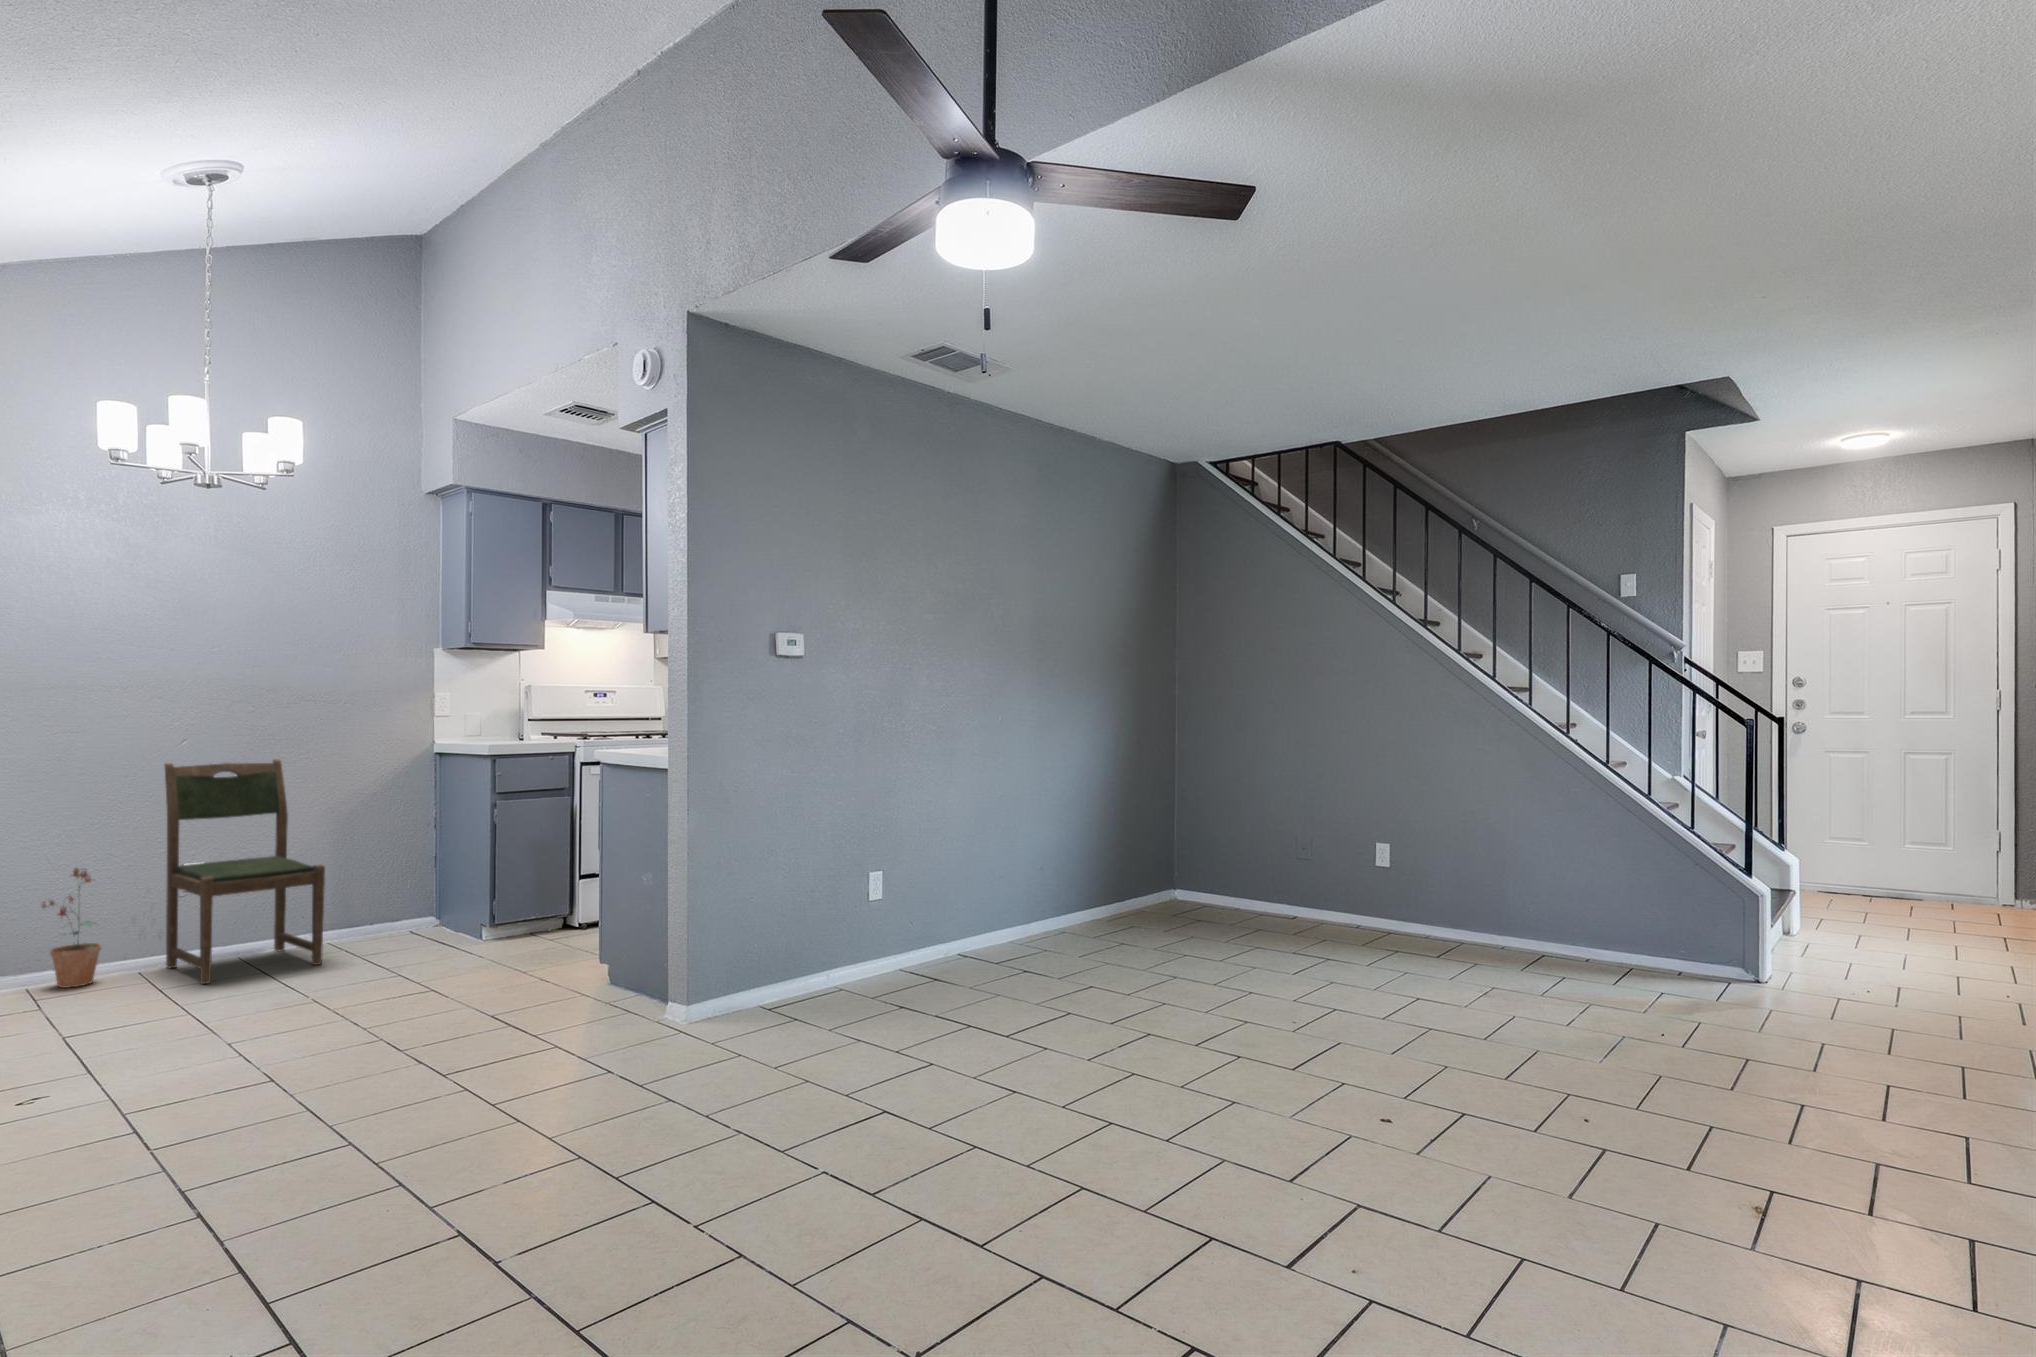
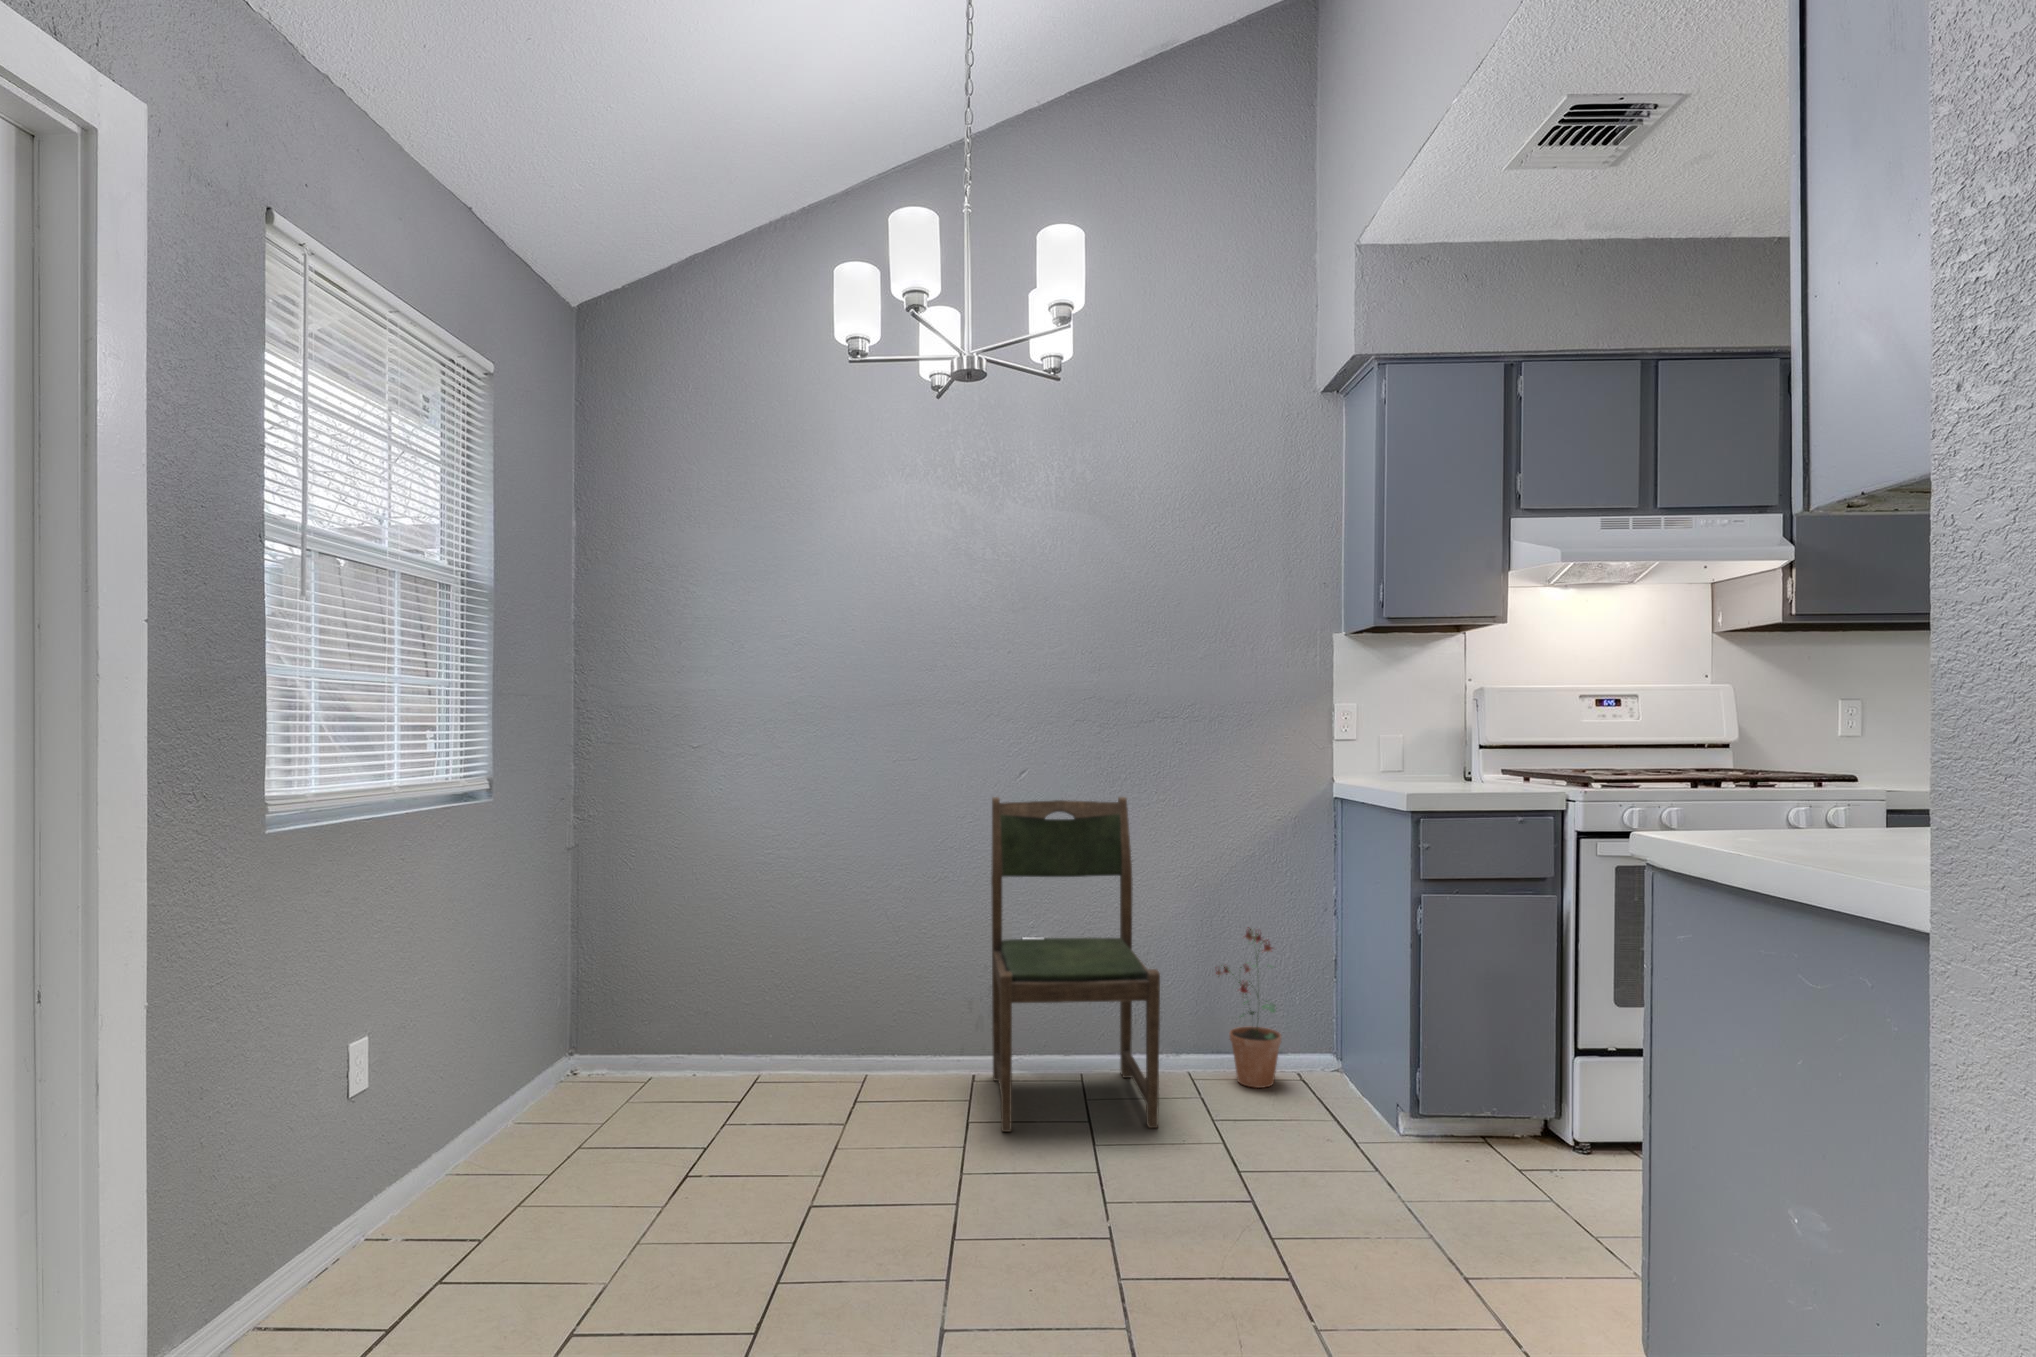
potted plant: present [42,868,101,988] -> present [1216,927,1281,1088]

